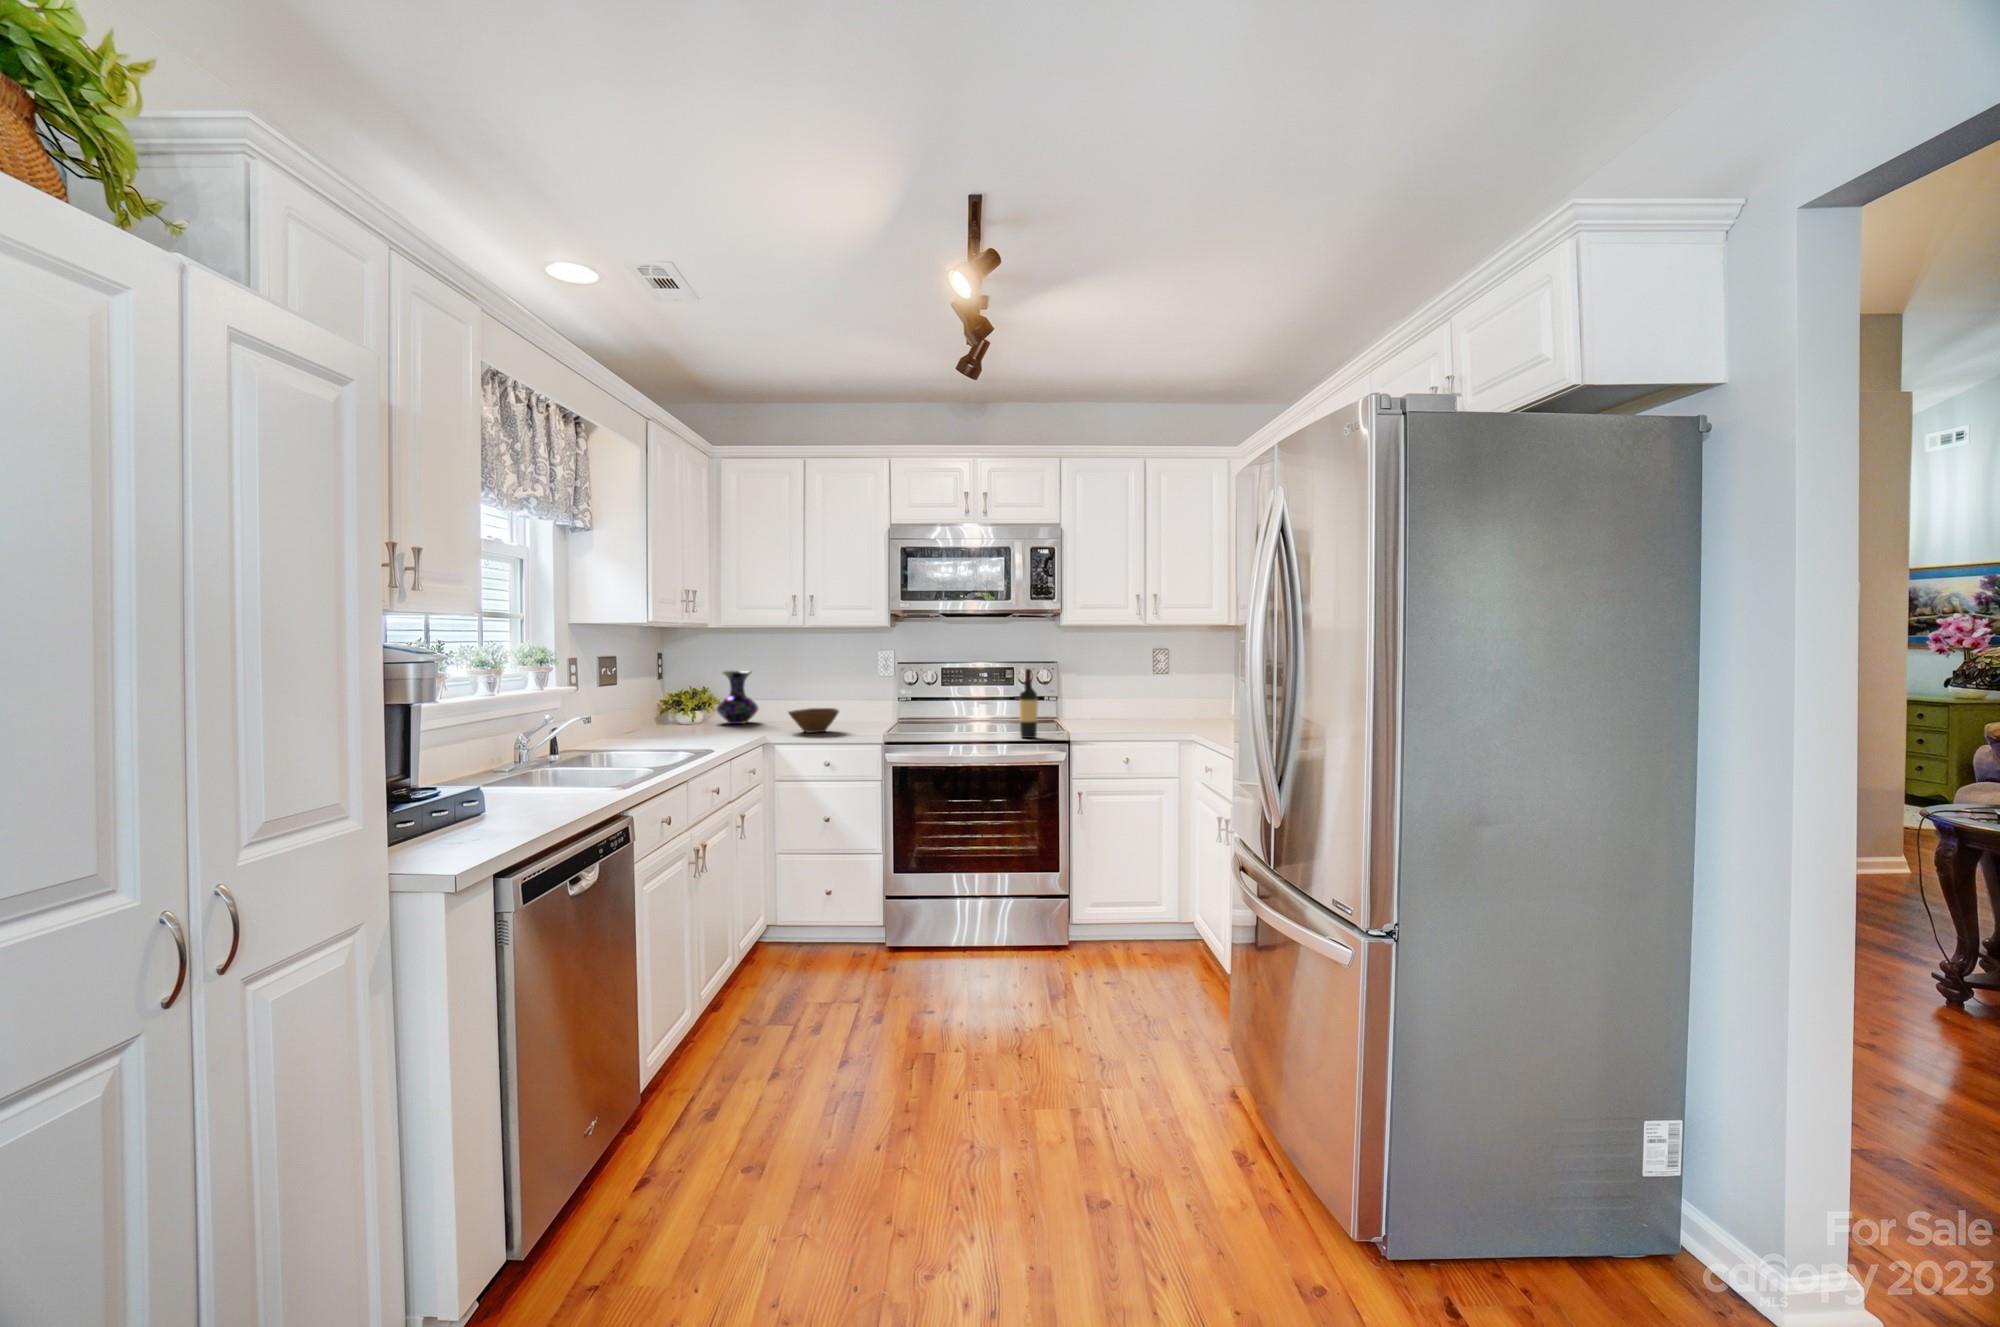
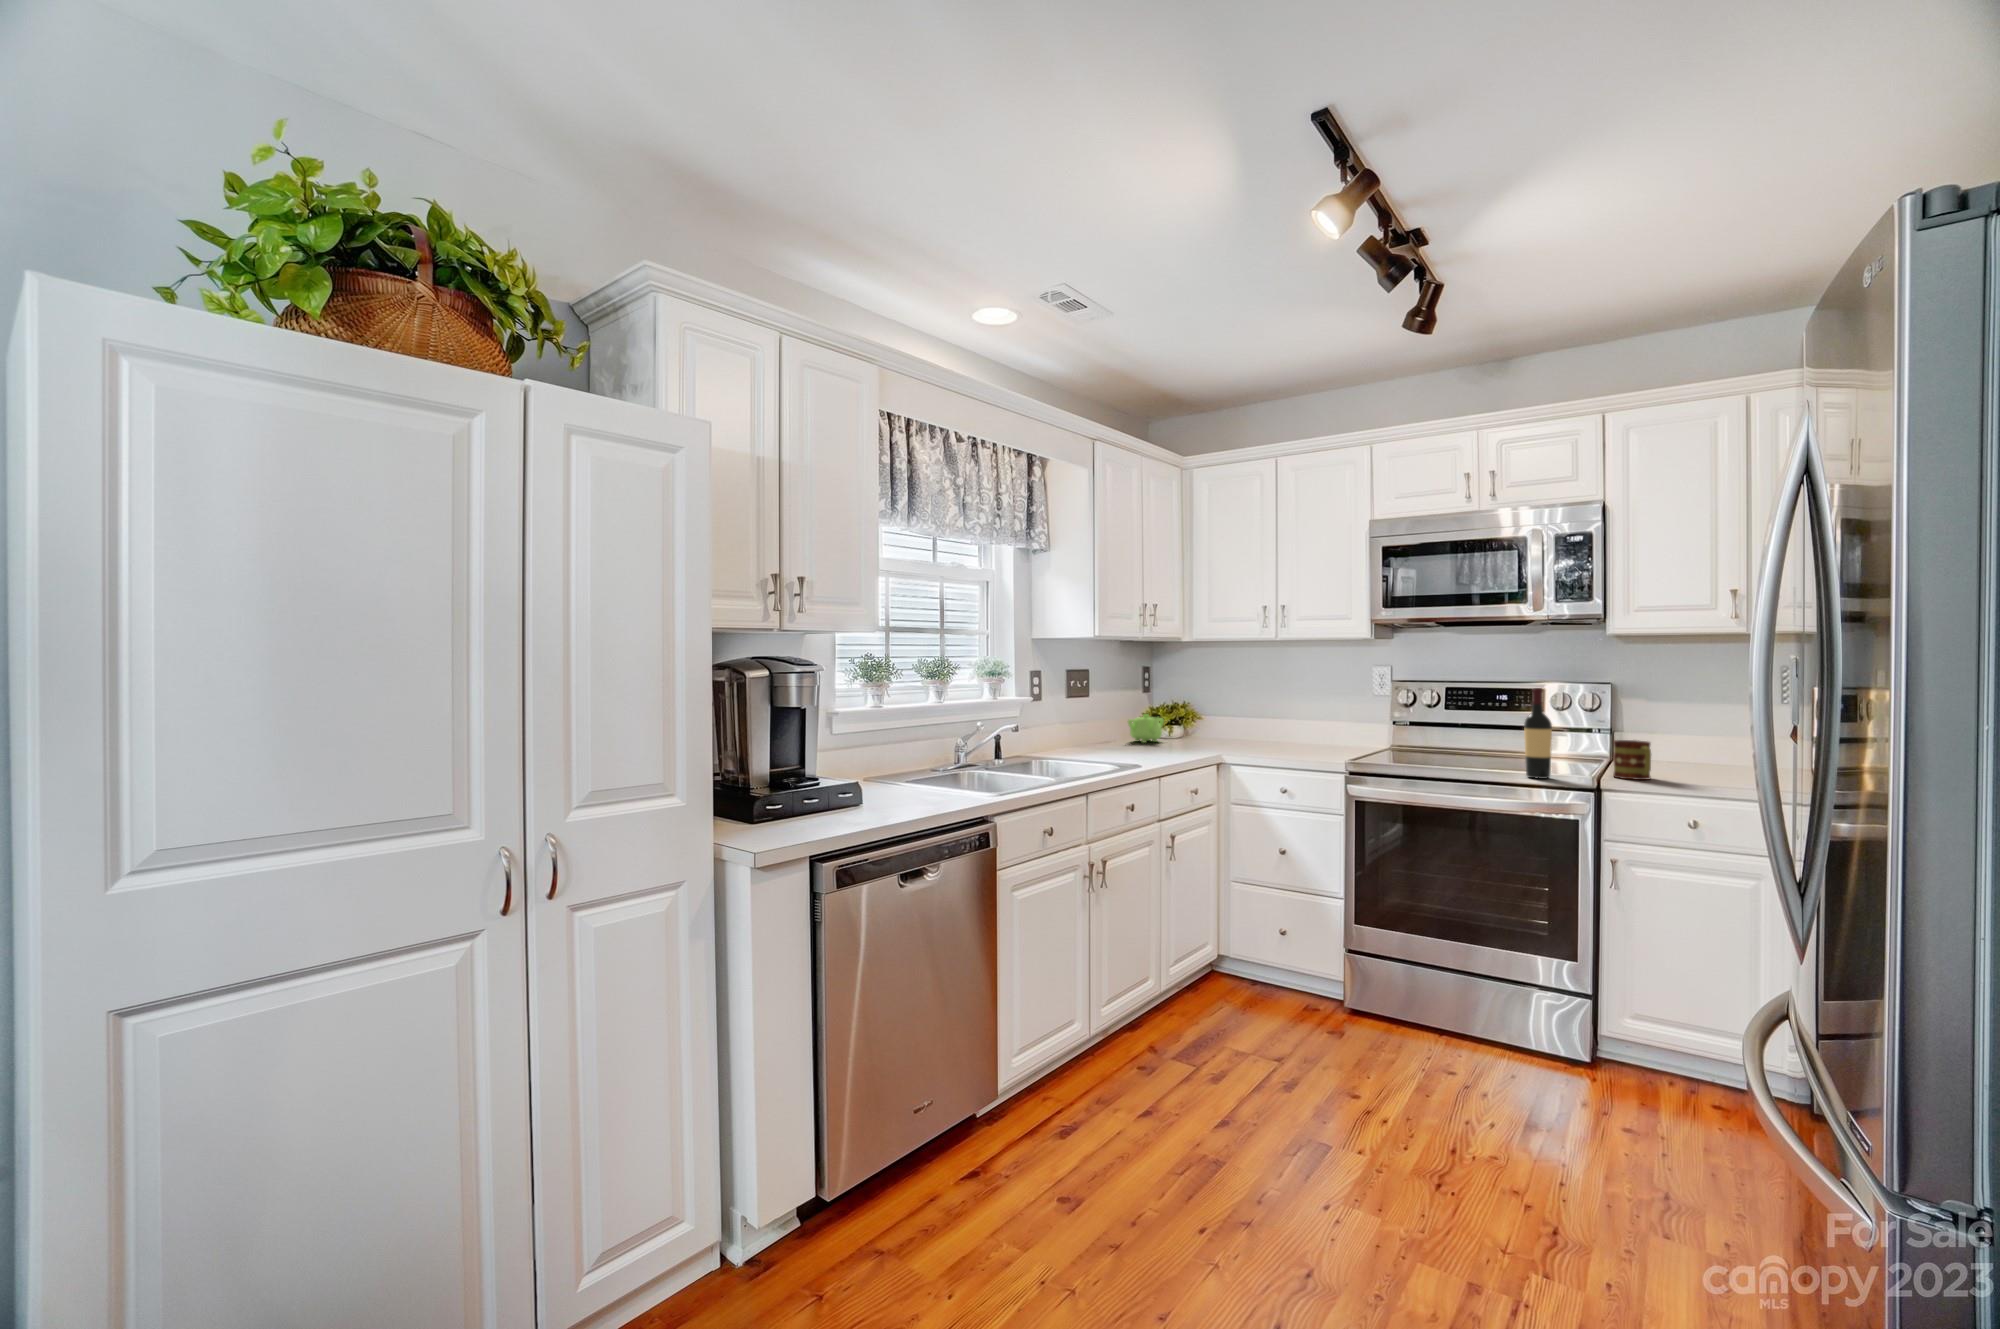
vase: present [716,671,759,724] -> none [1192,686,1236,740]
teapot: none [657,701,692,731] -> present [1128,714,1164,743]
mug: none [1070,706,1096,734] -> present [1613,740,1651,780]
bowl: present [788,708,839,733] -> none [1248,727,1305,753]

